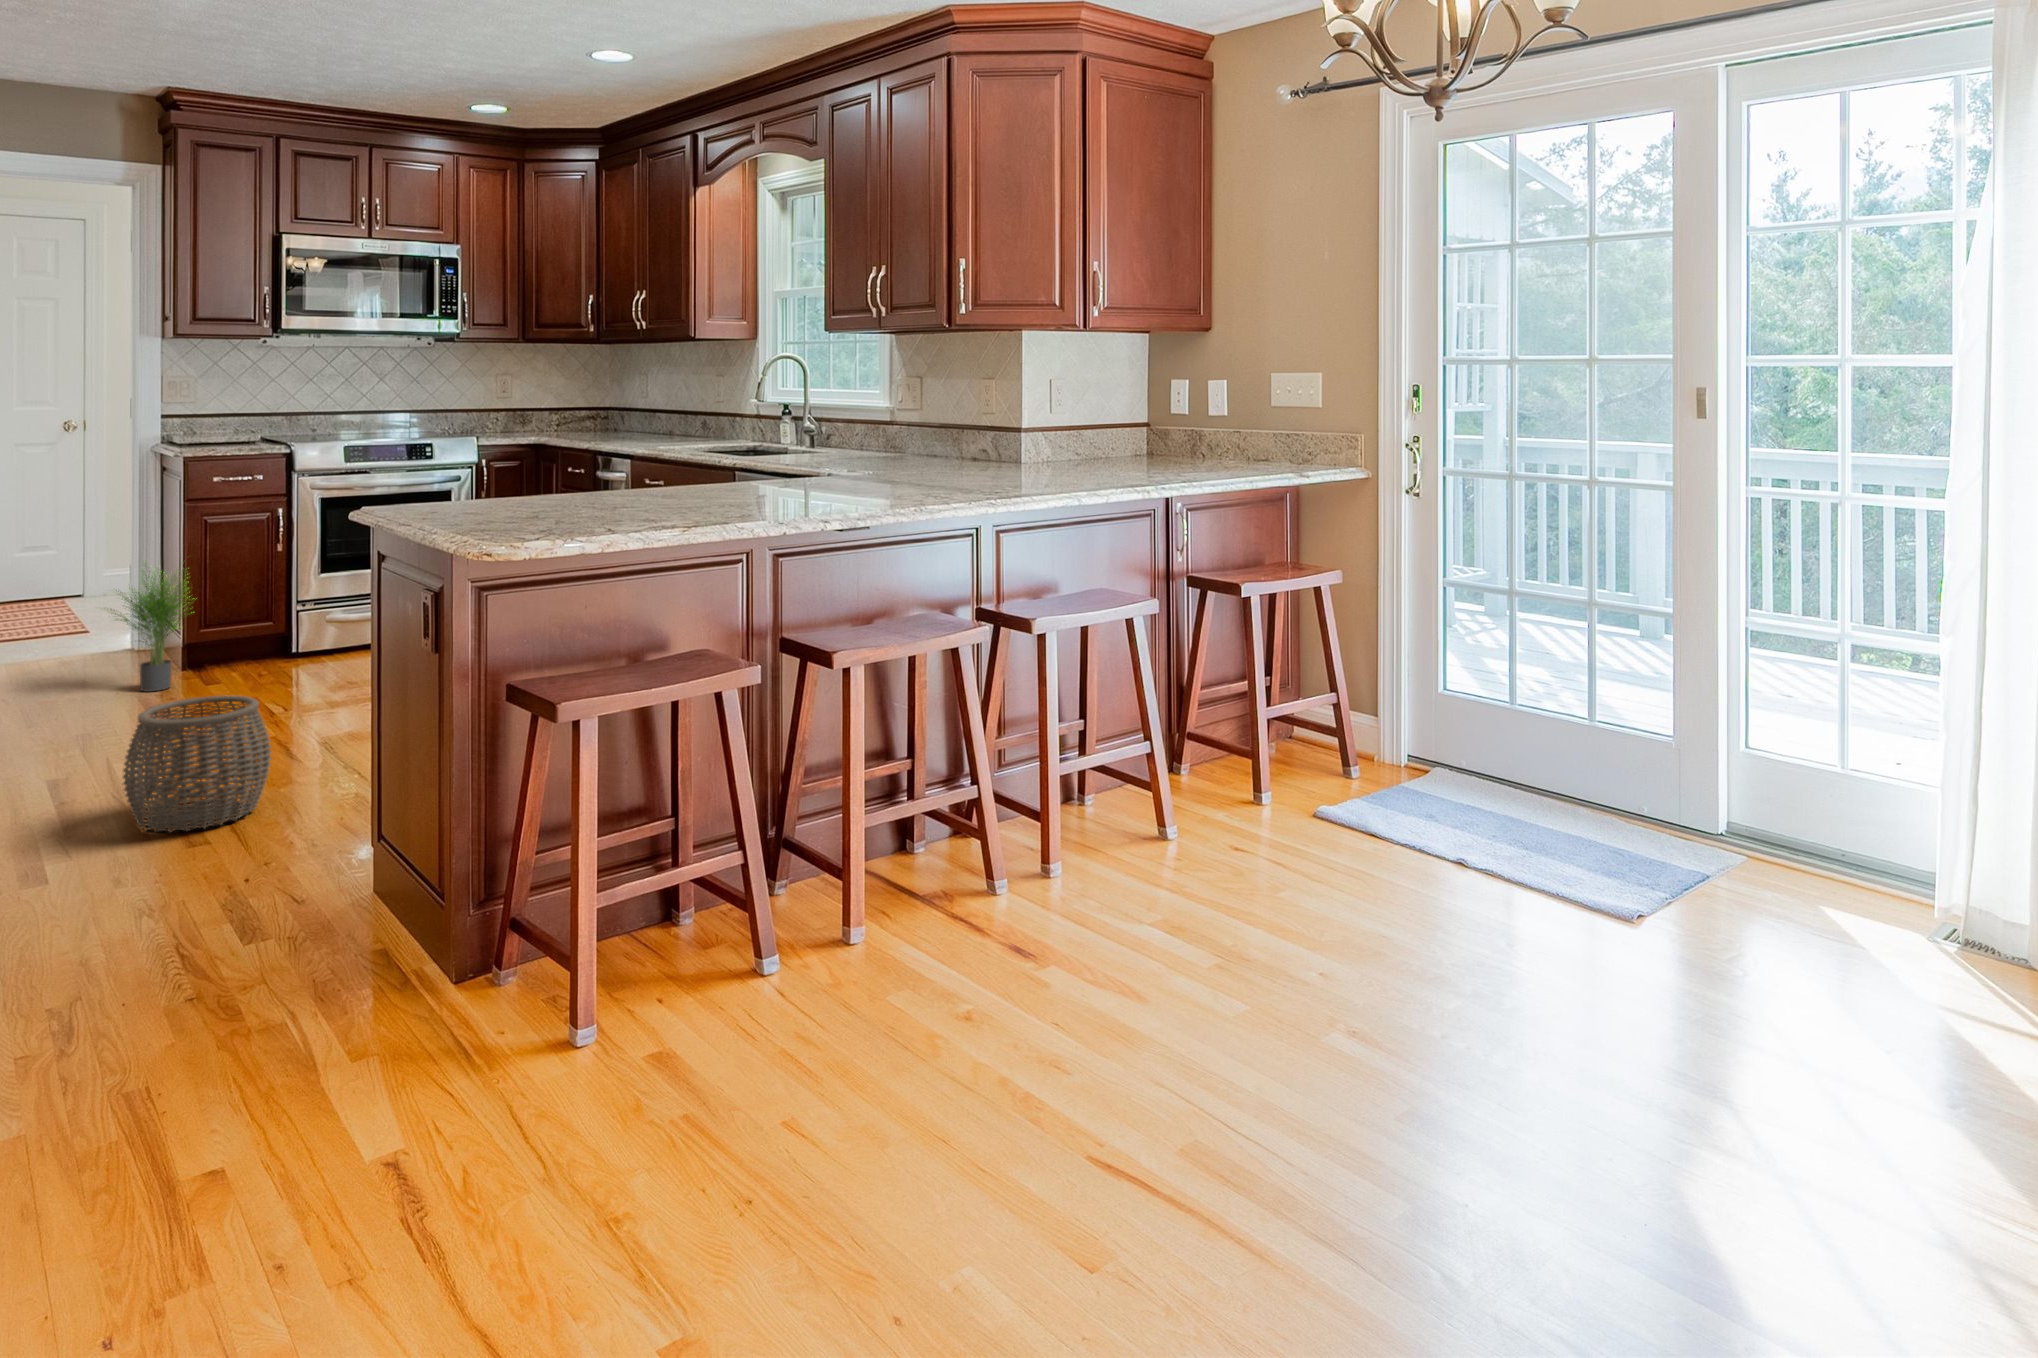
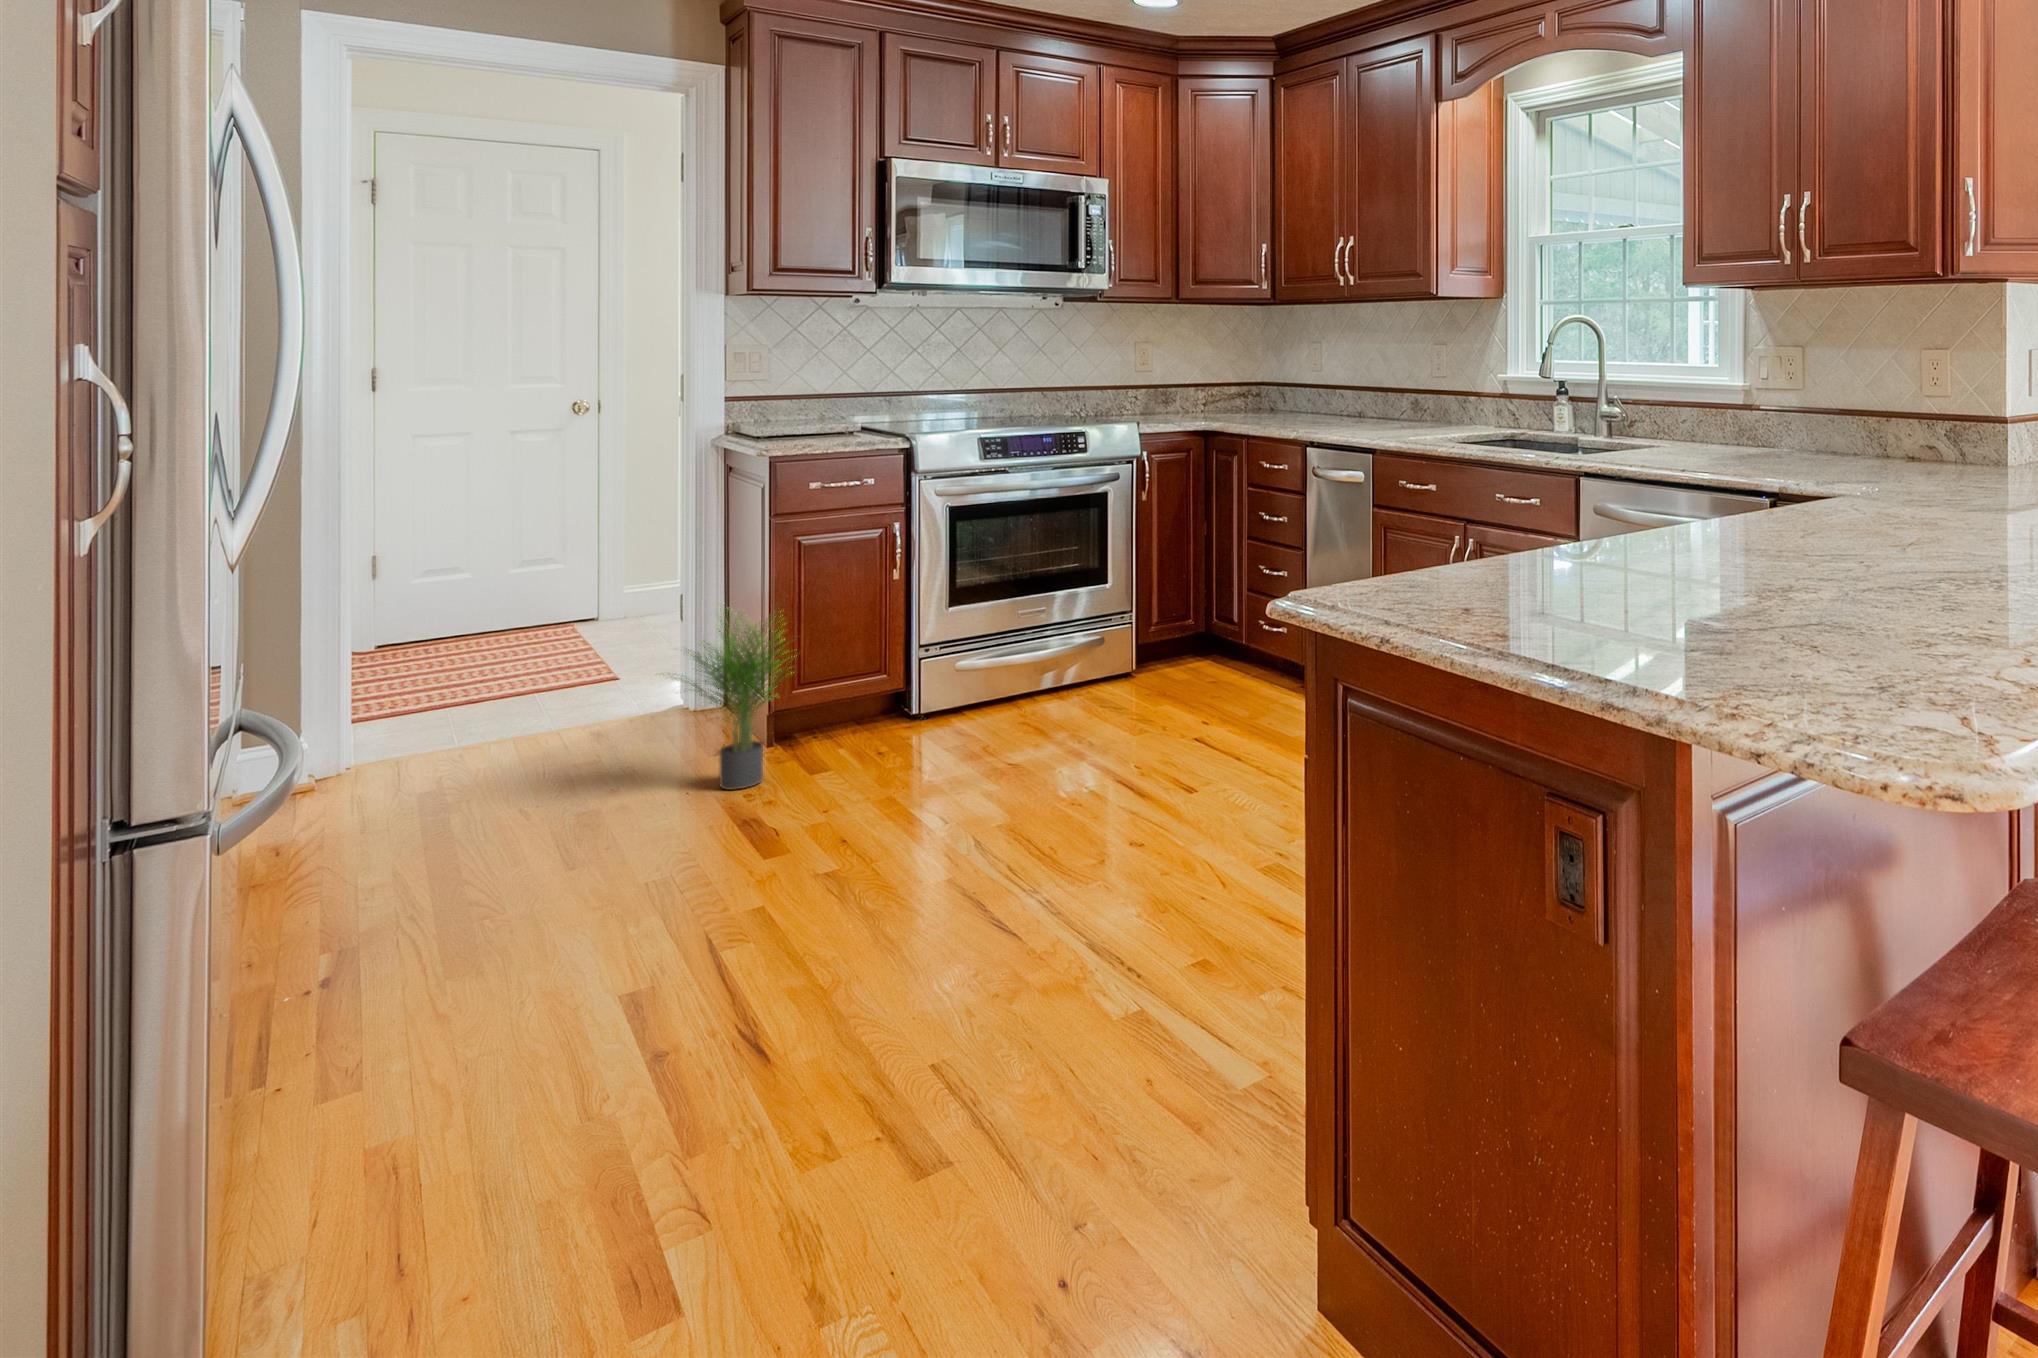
woven basket: present [123,696,271,832] -> none [776,871,1022,1145]

